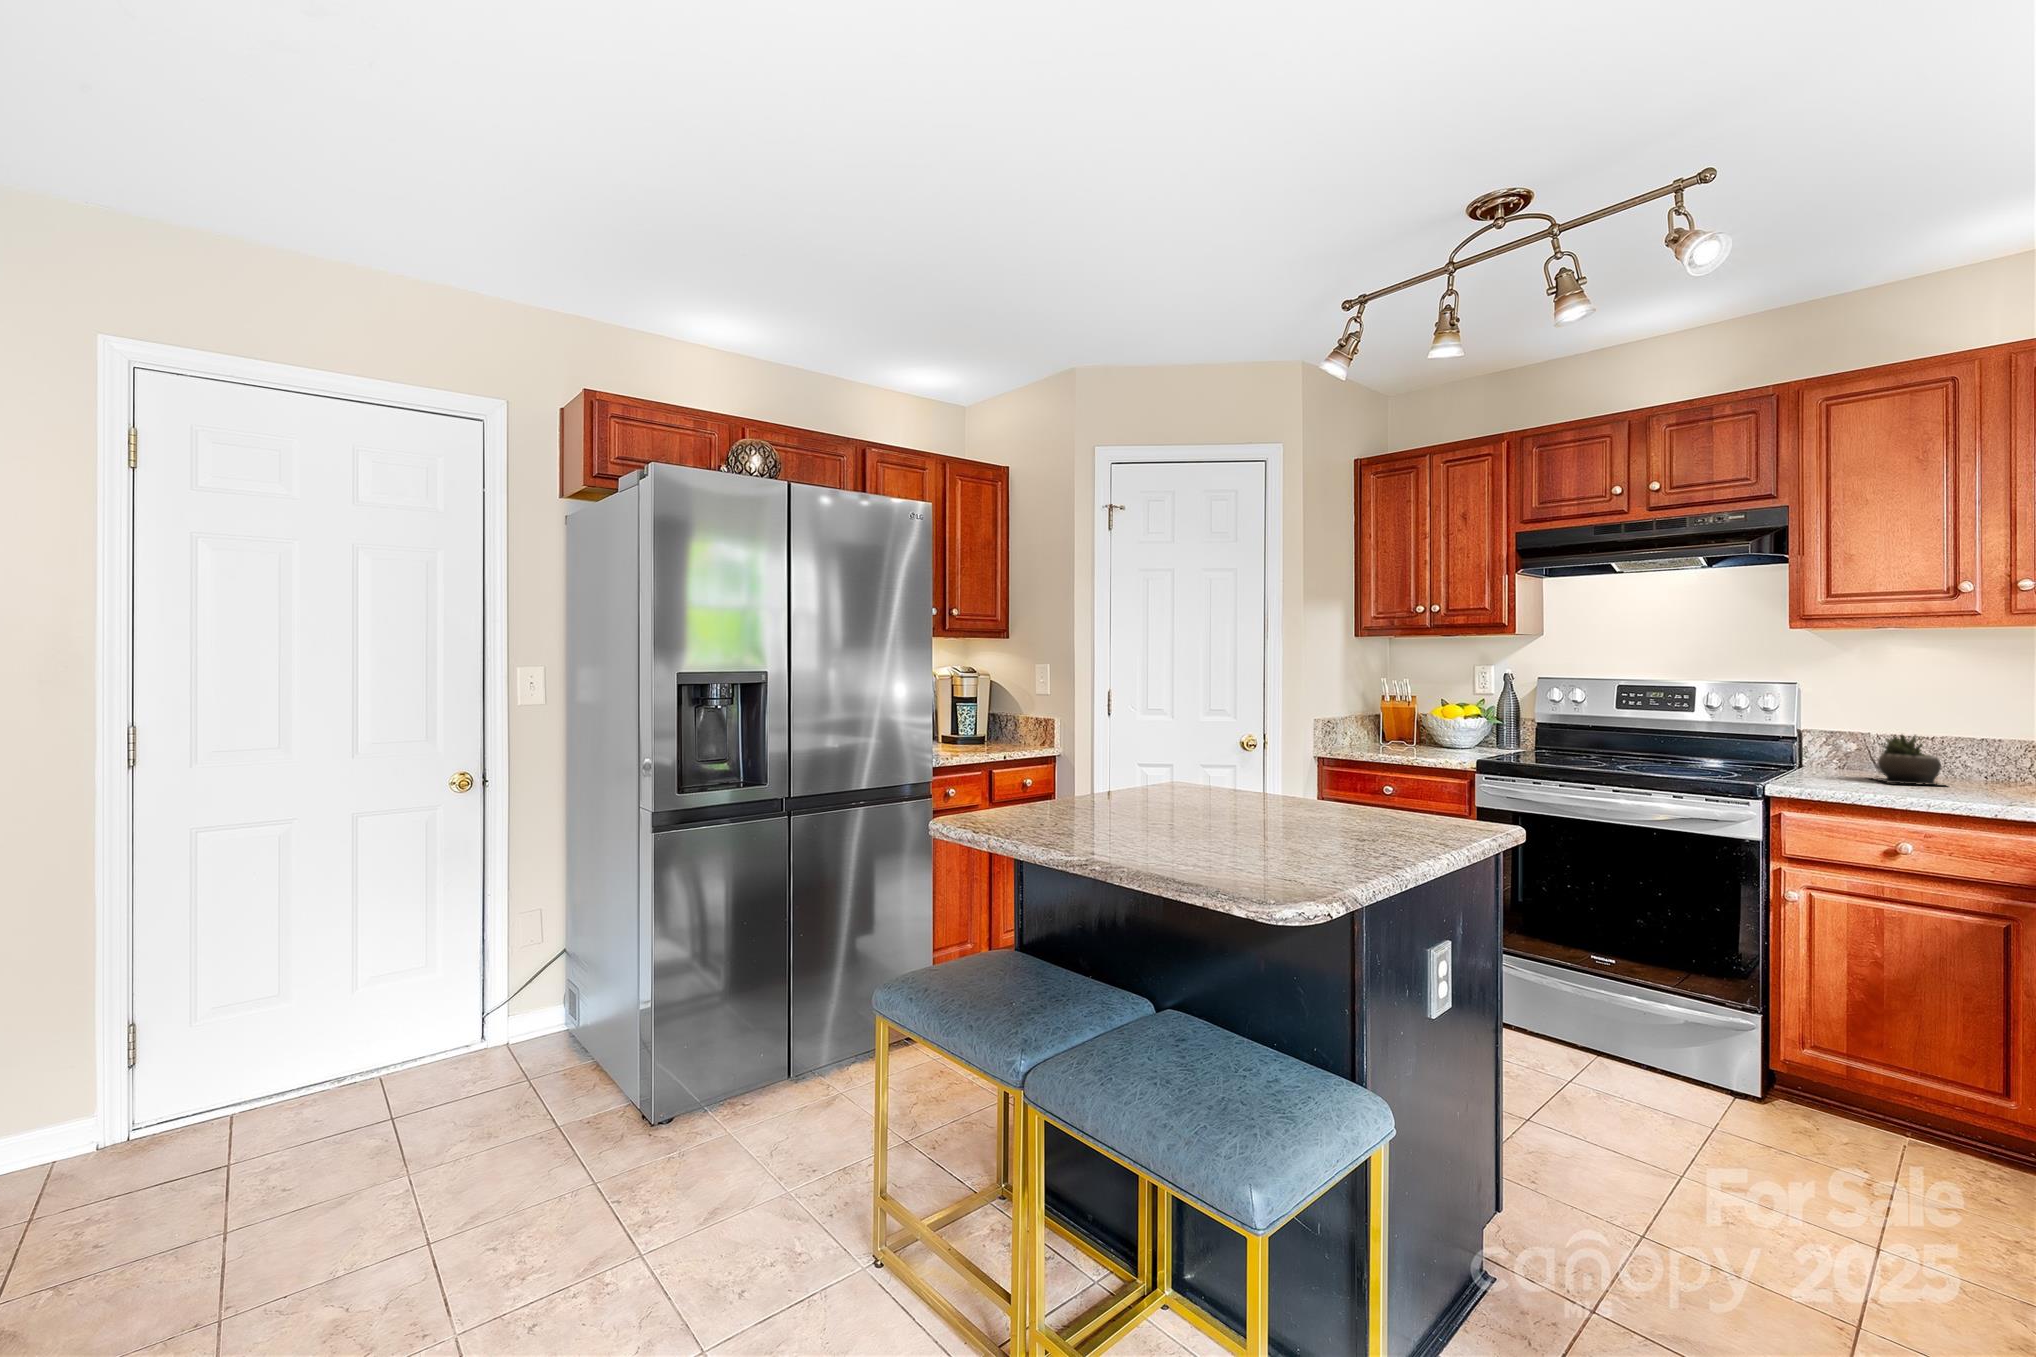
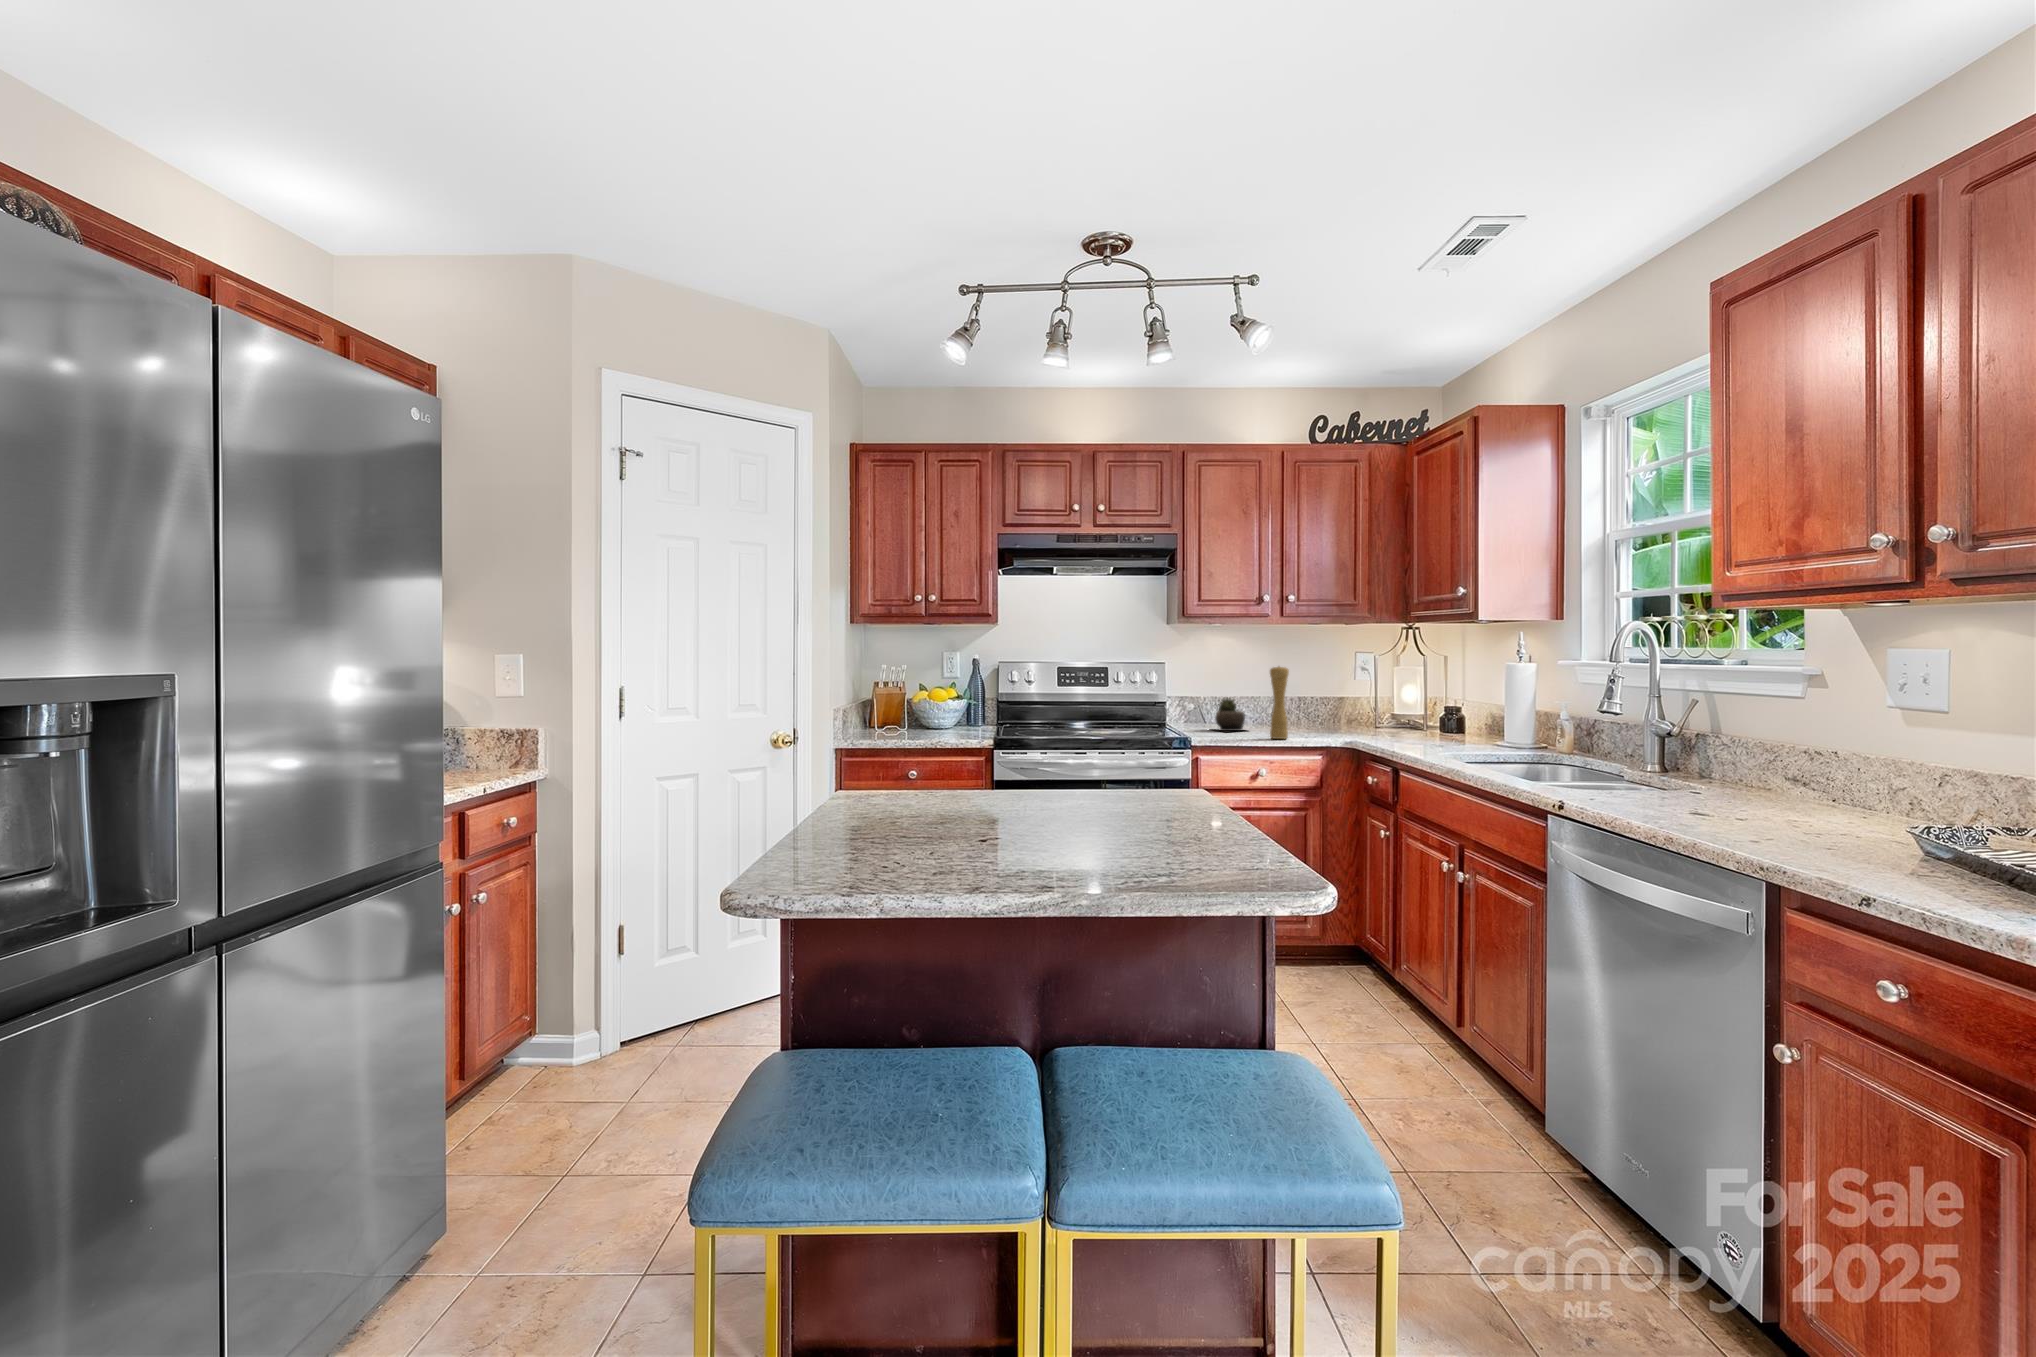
pepper mill: none [1951,691,1995,804] -> present [1270,666,1289,739]

